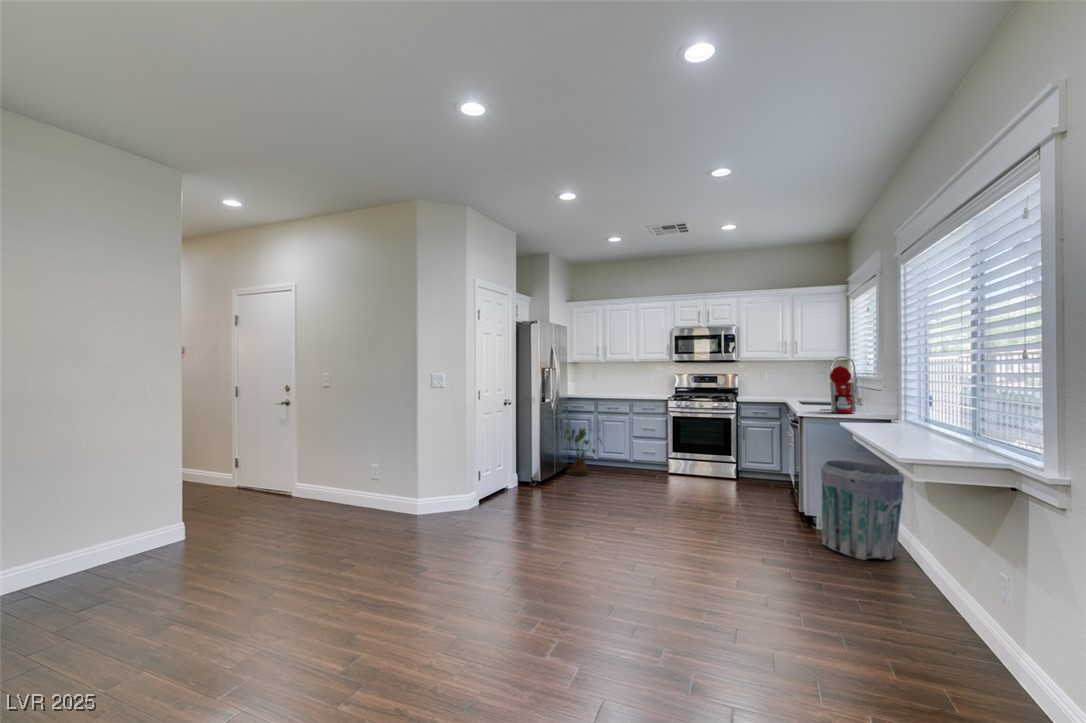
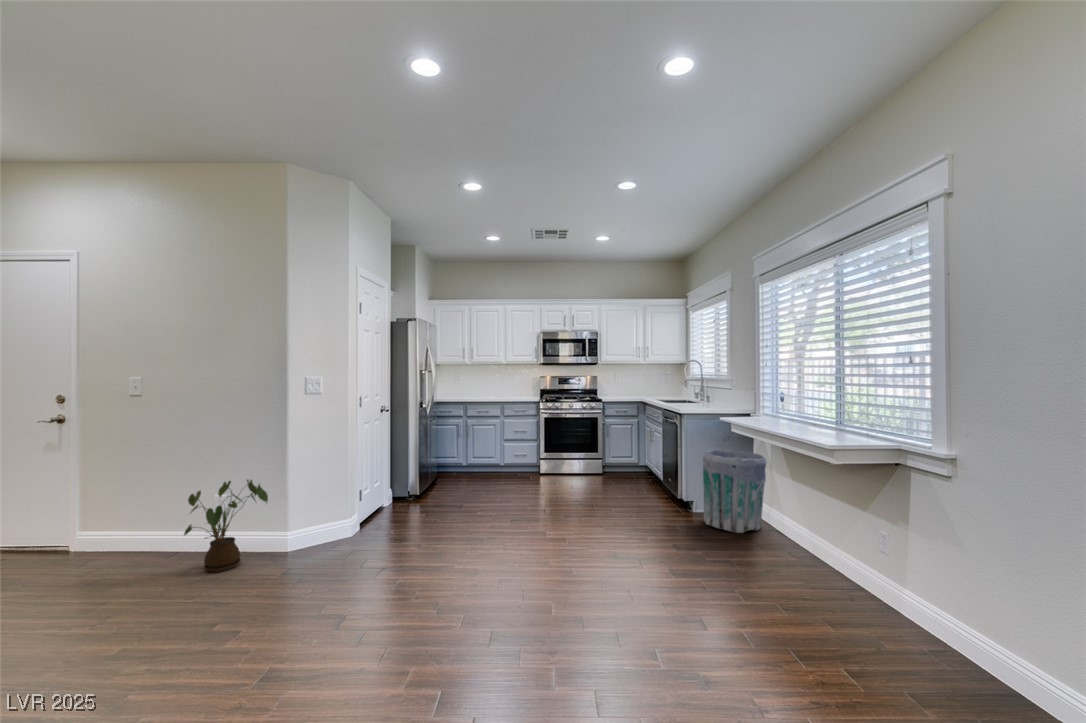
coffee maker: present [821,366,856,413] -> none [686,368,716,409]
house plant: present [564,428,602,476] -> present [184,480,268,572]

